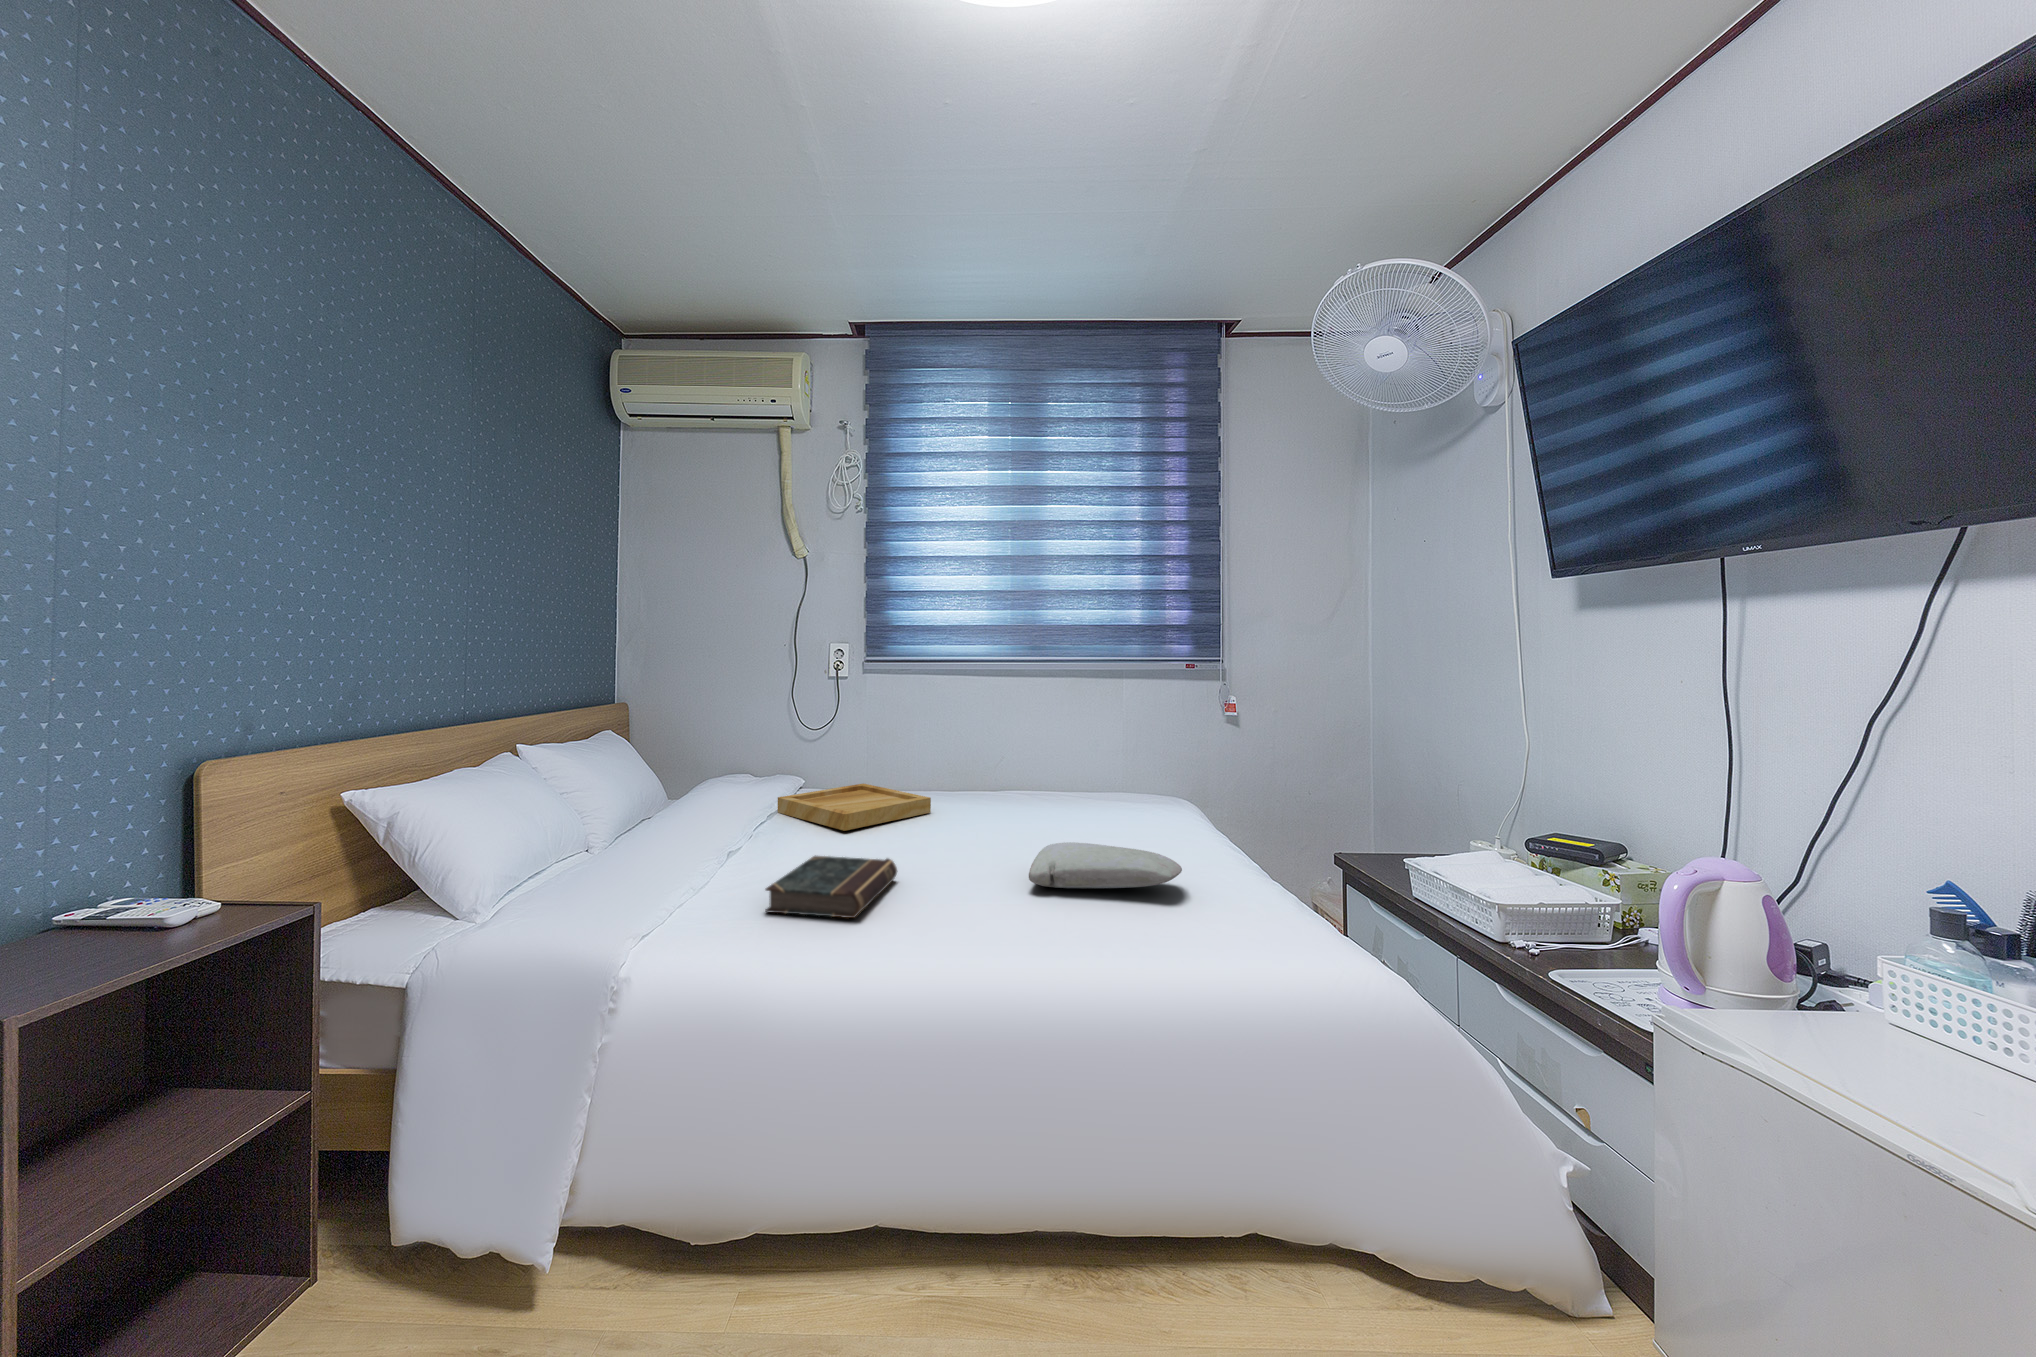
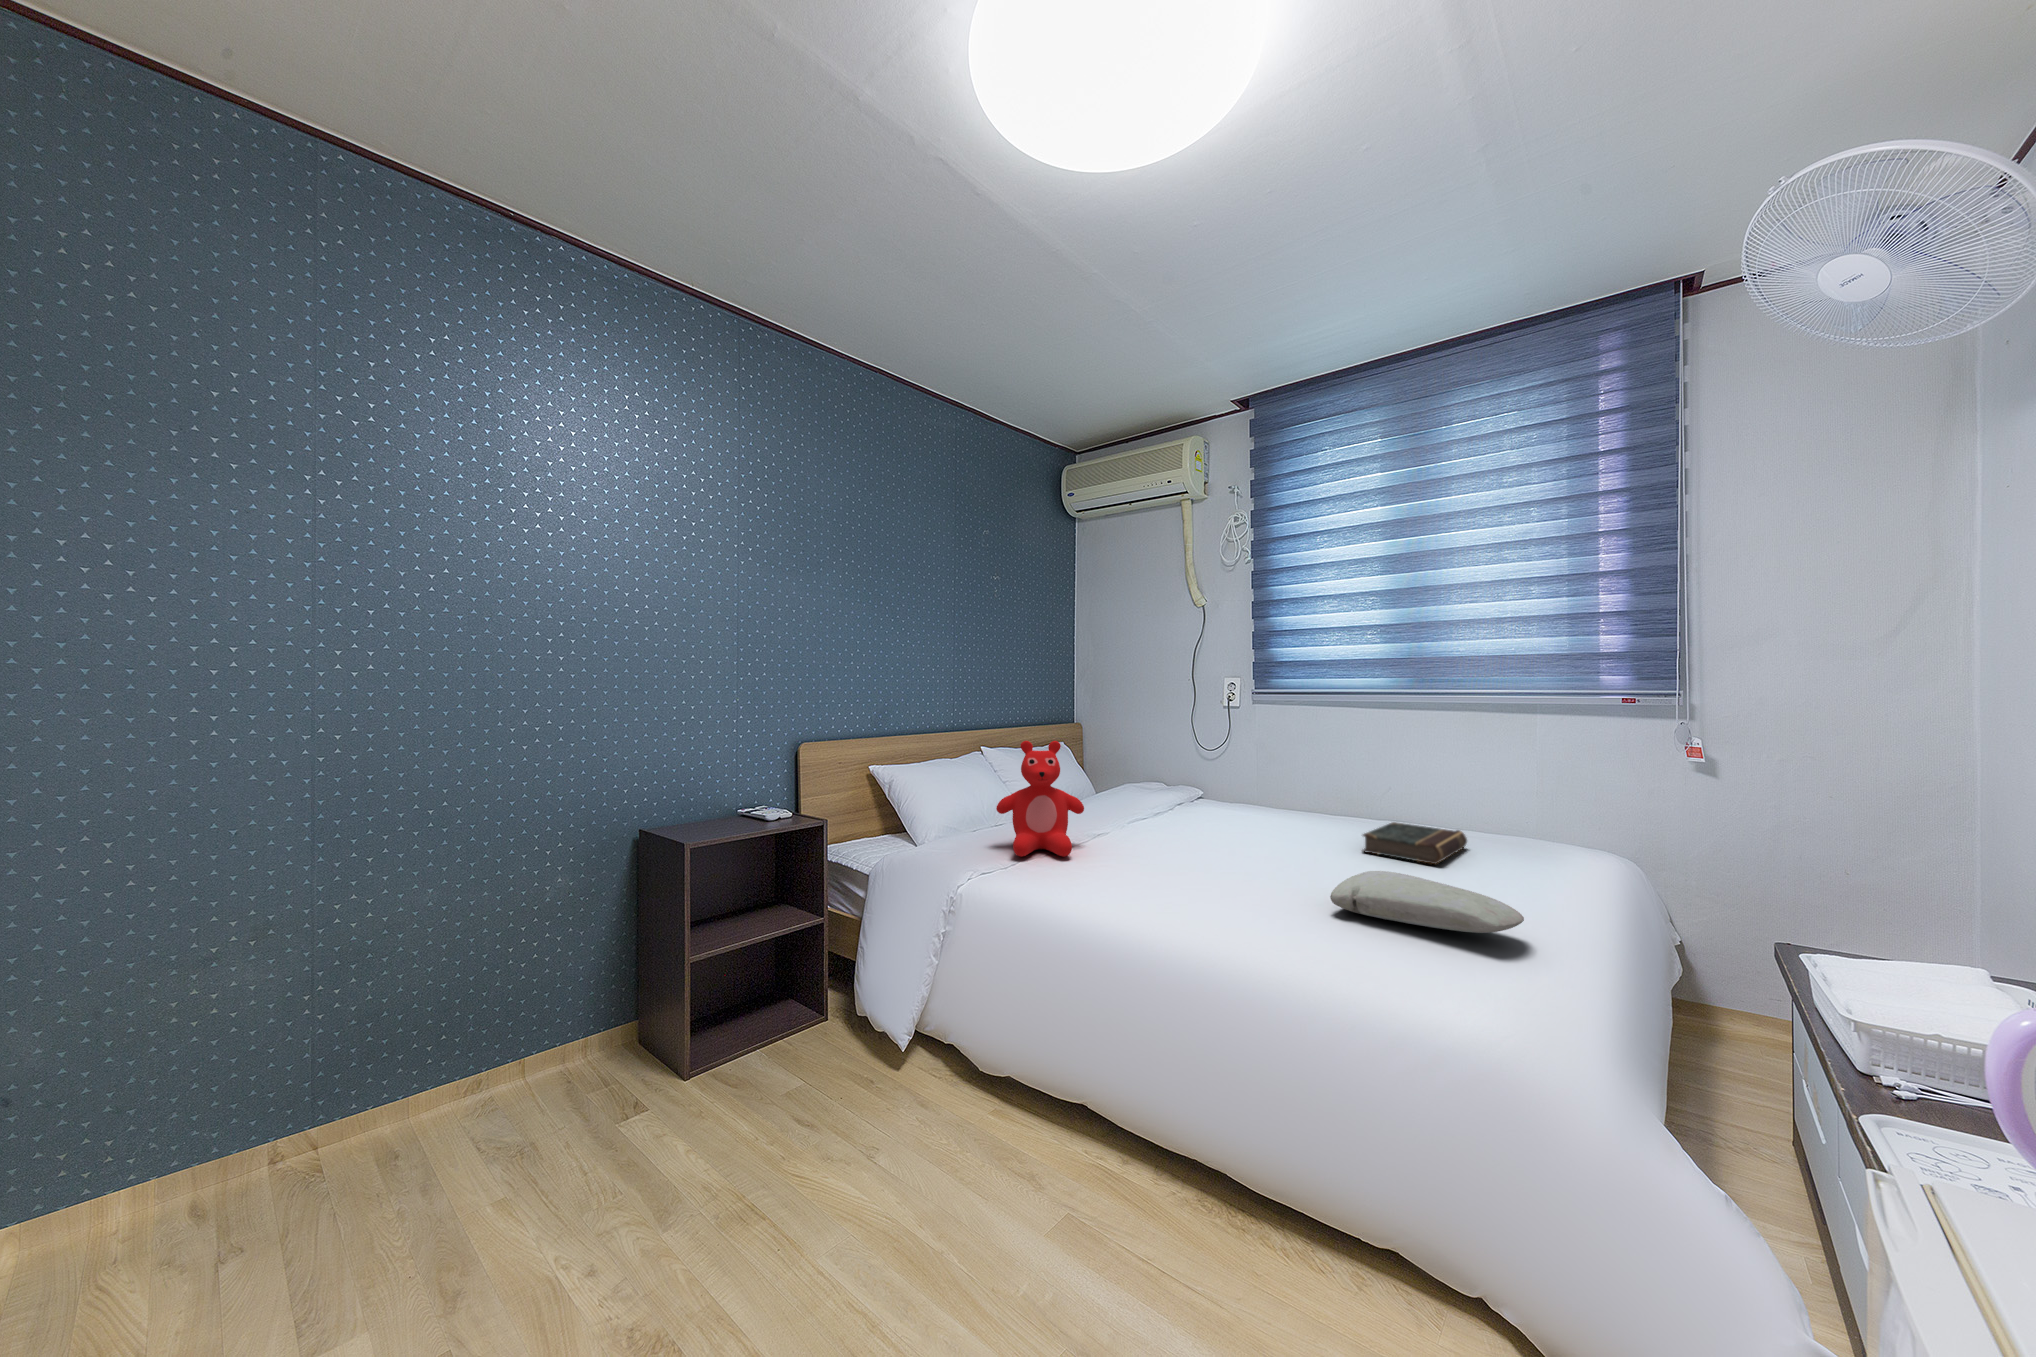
teddy bear: none [604,736,724,892] -> present [996,741,1084,856]
tray: present [778,784,931,831] -> none [1154,799,1287,835]
book: present [765,856,897,918] -> present [1362,822,1467,864]

